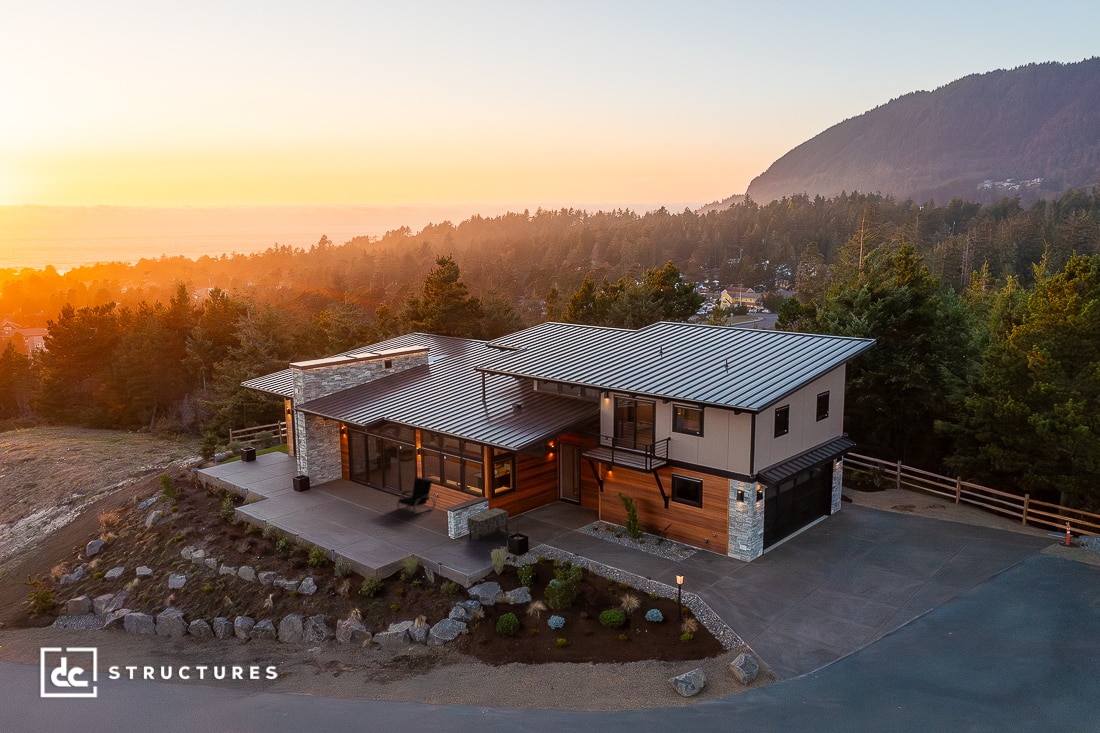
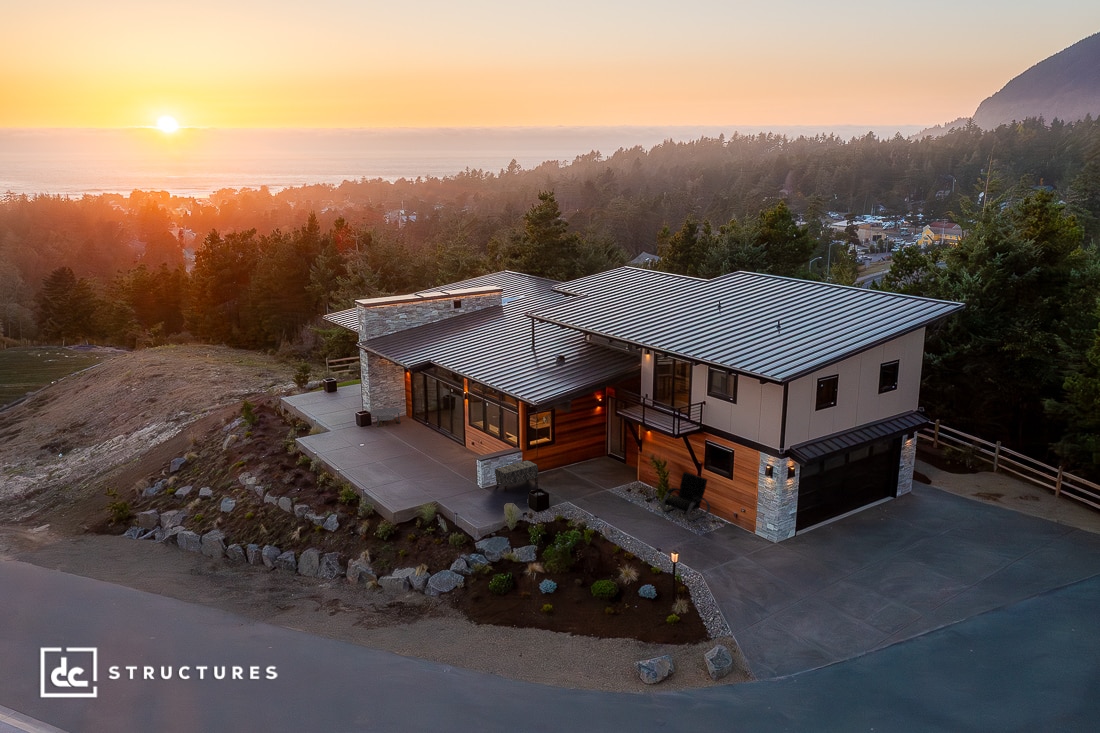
round table: none [312,470,344,490] -> present [370,407,401,427]
armchair: present [397,477,436,514] -> present [661,472,710,521]

